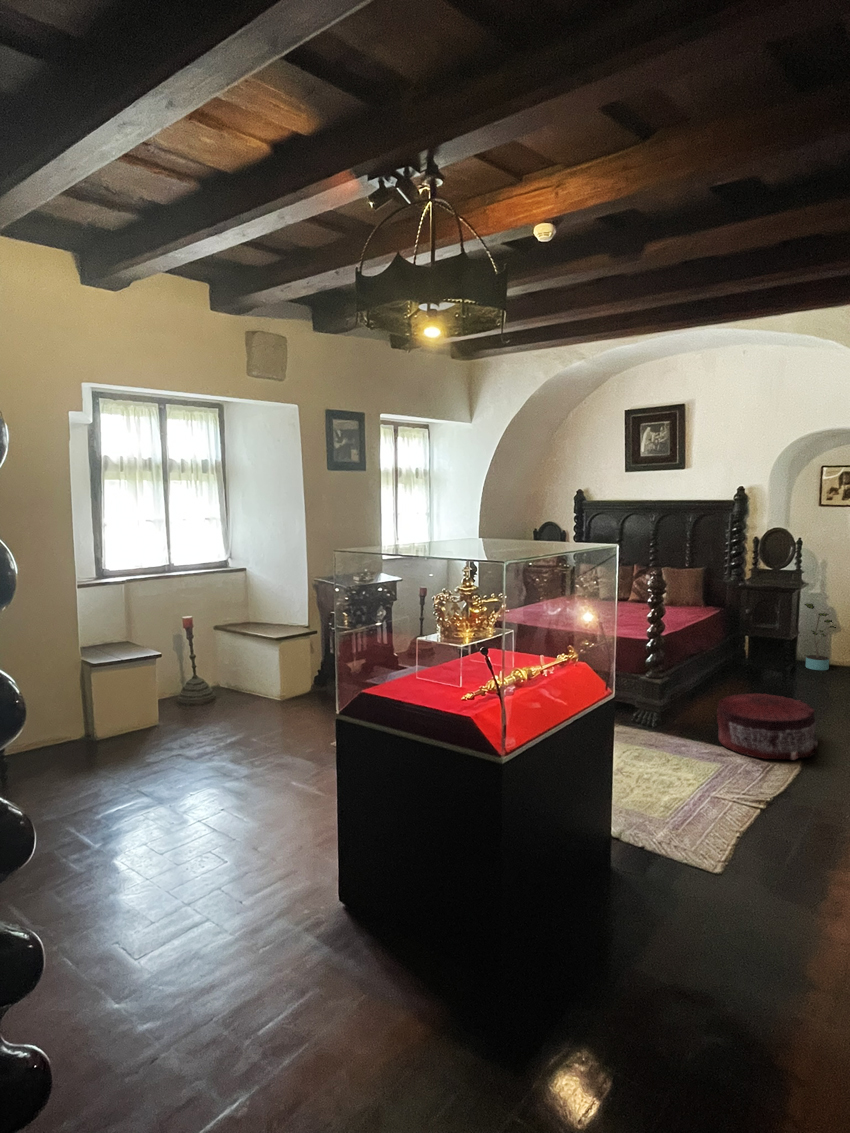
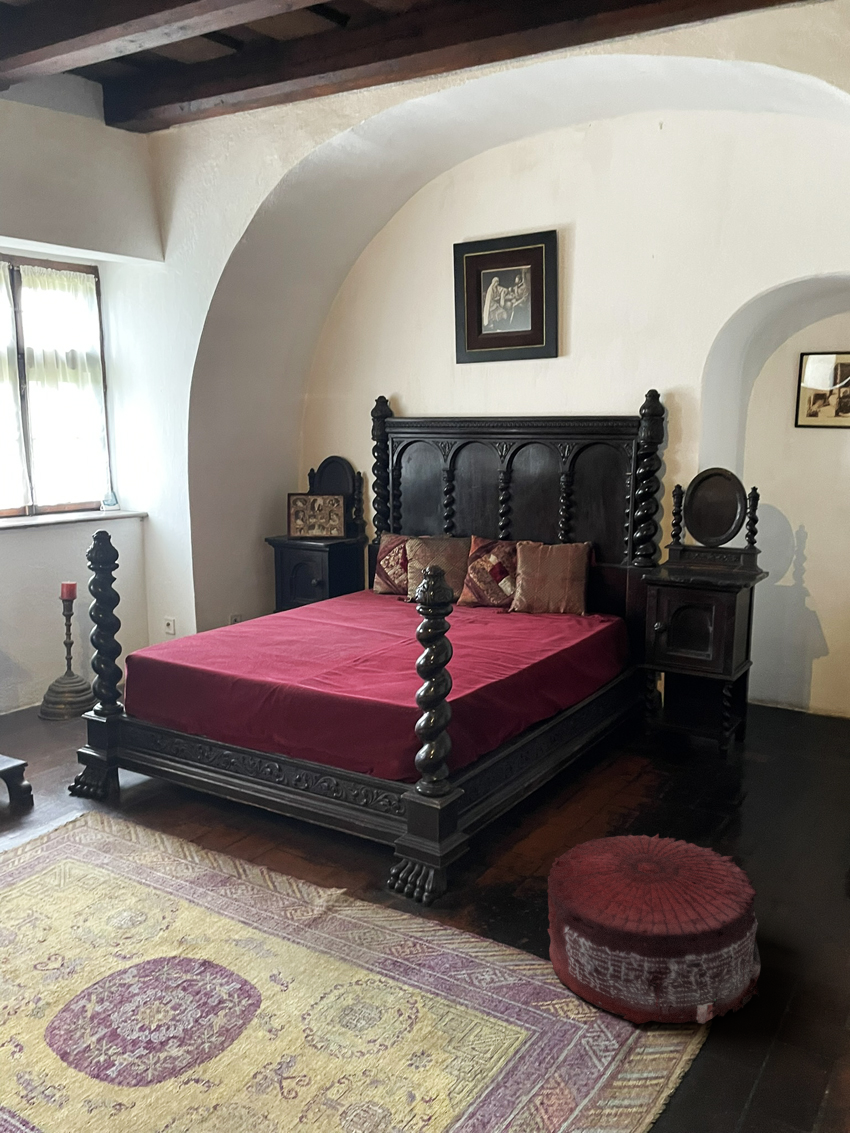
potted plant: present [805,604,836,670] -> none [762,609,822,732]

